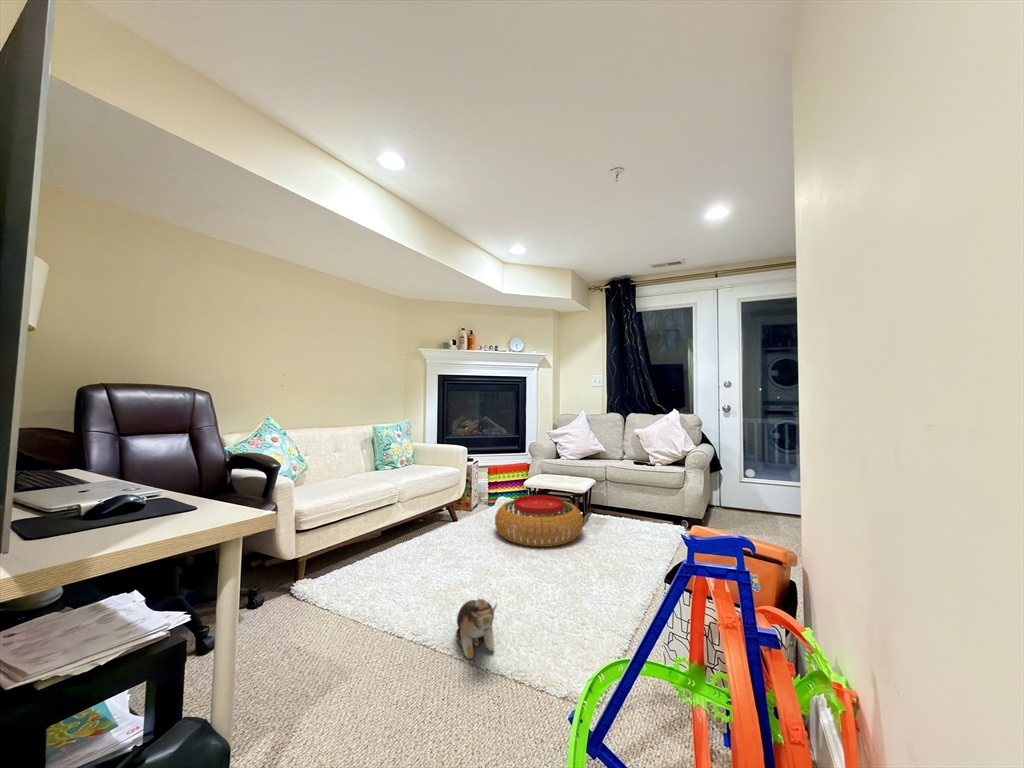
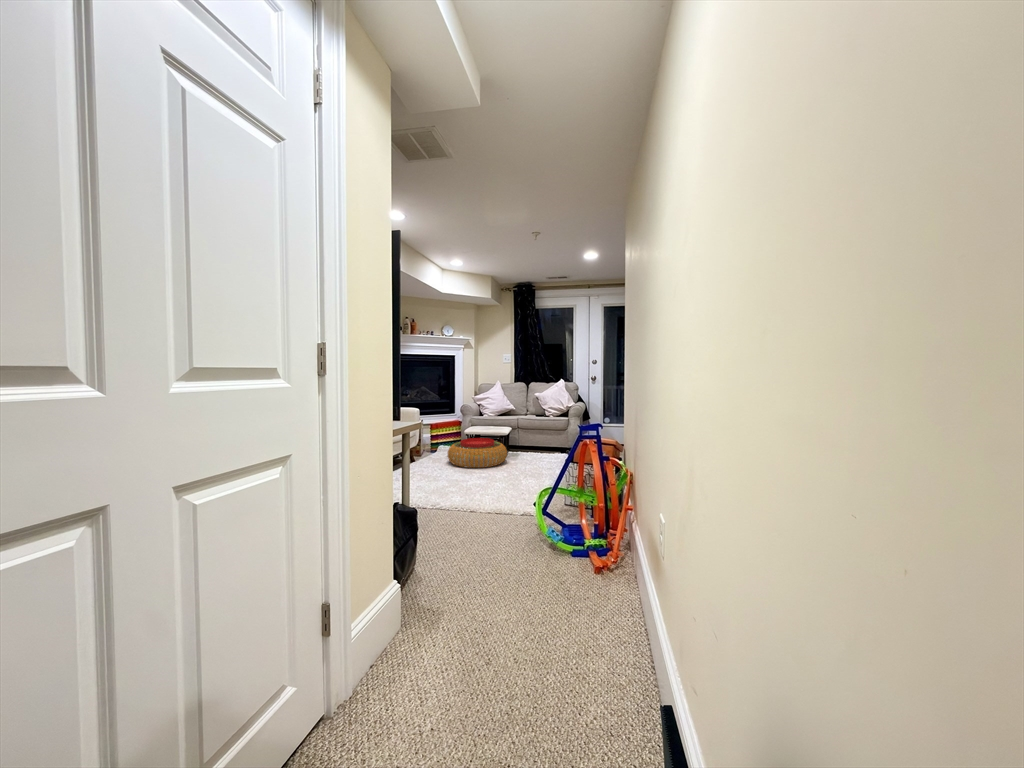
plush toy: present [456,599,497,659] -> none [452,474,484,506]

